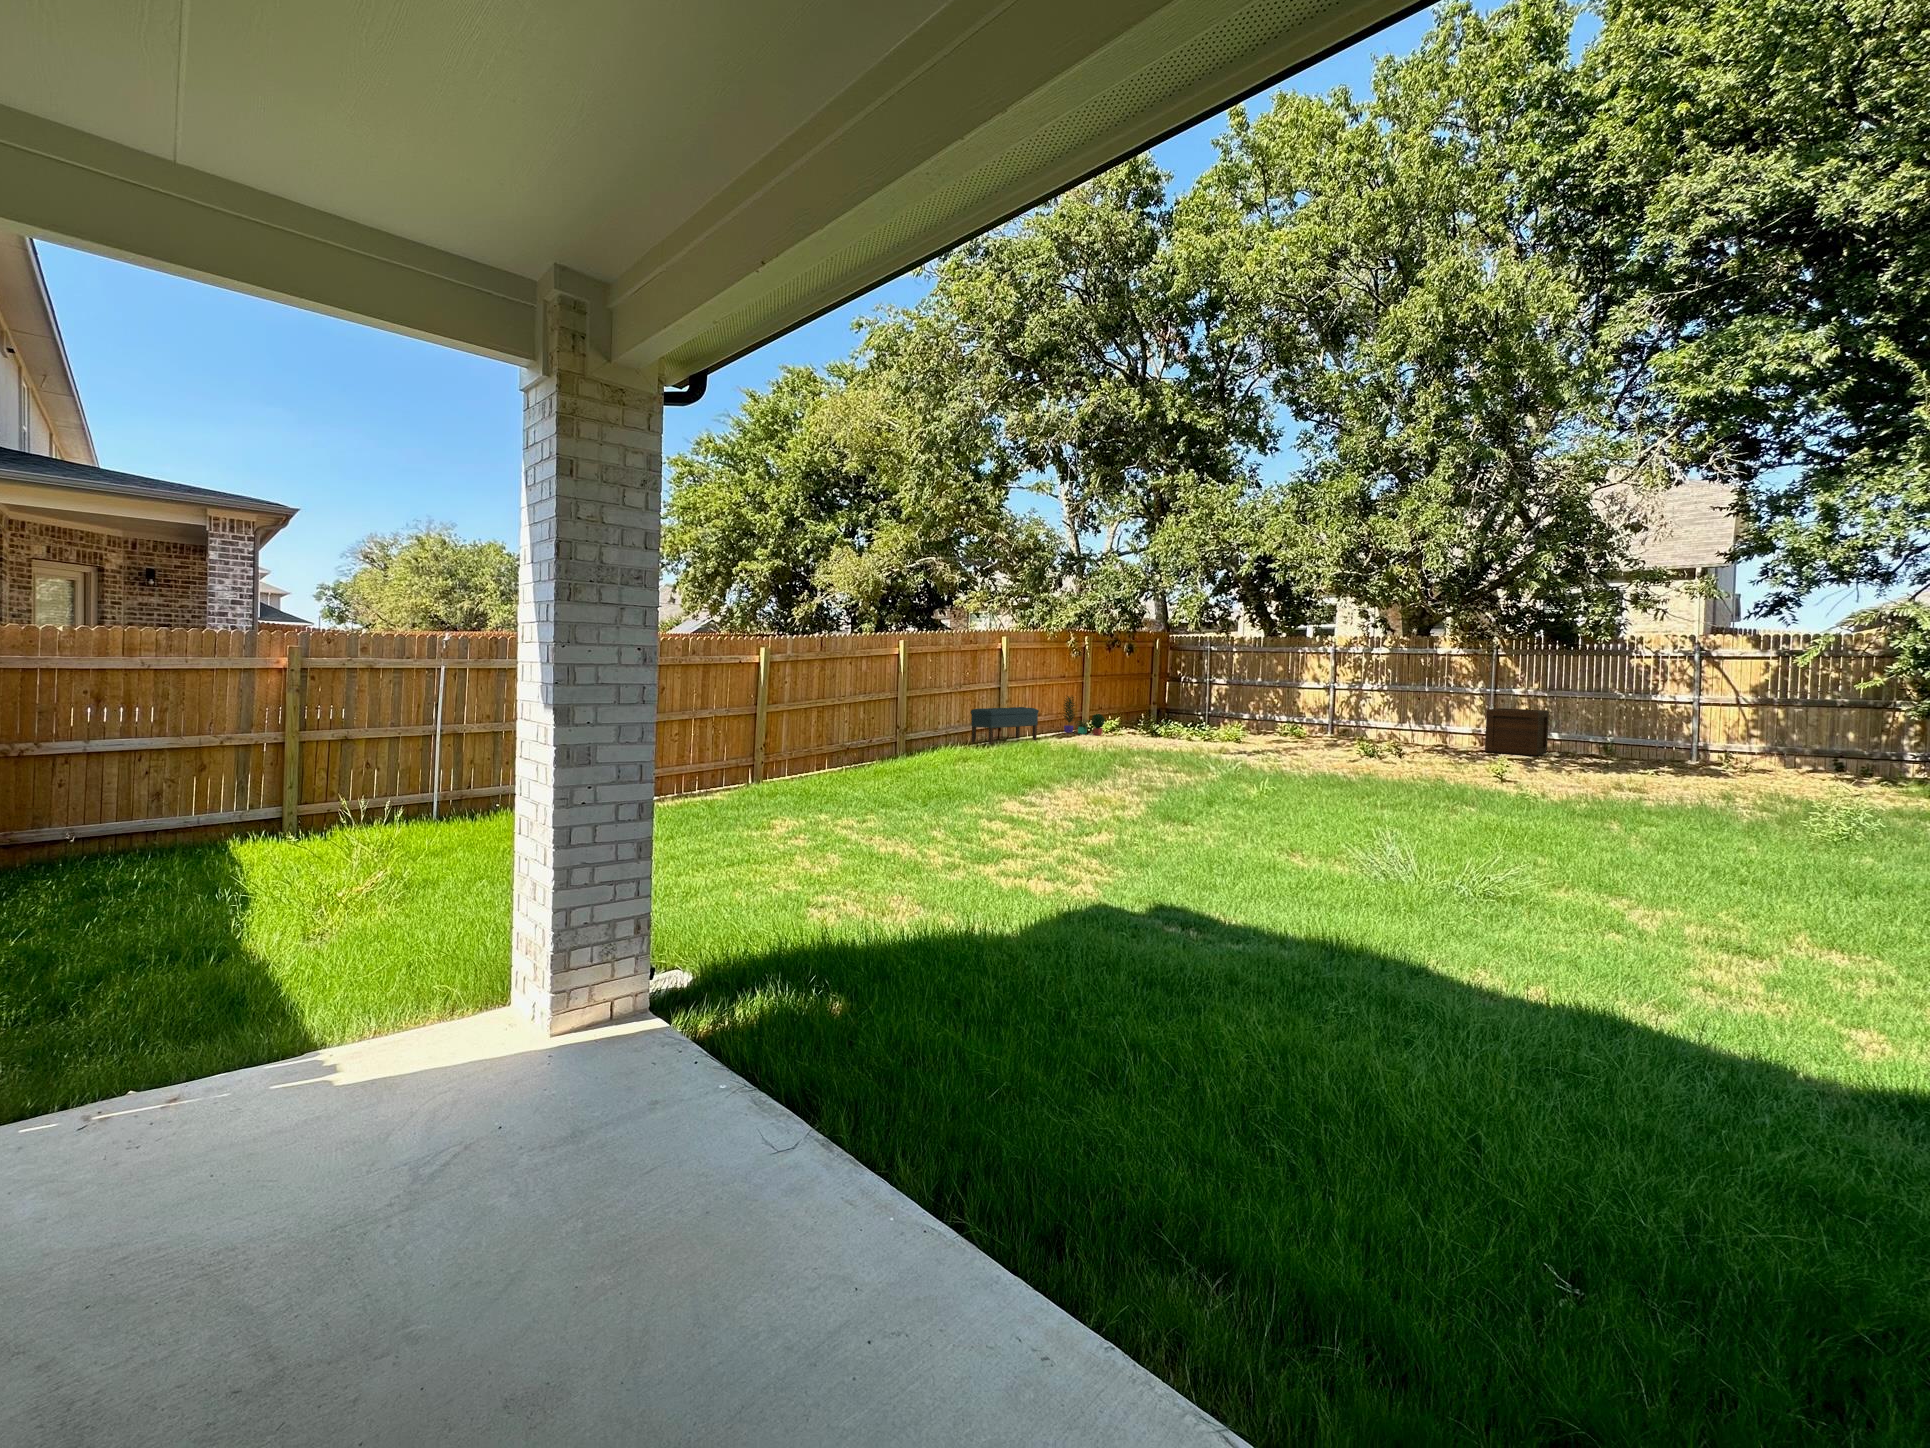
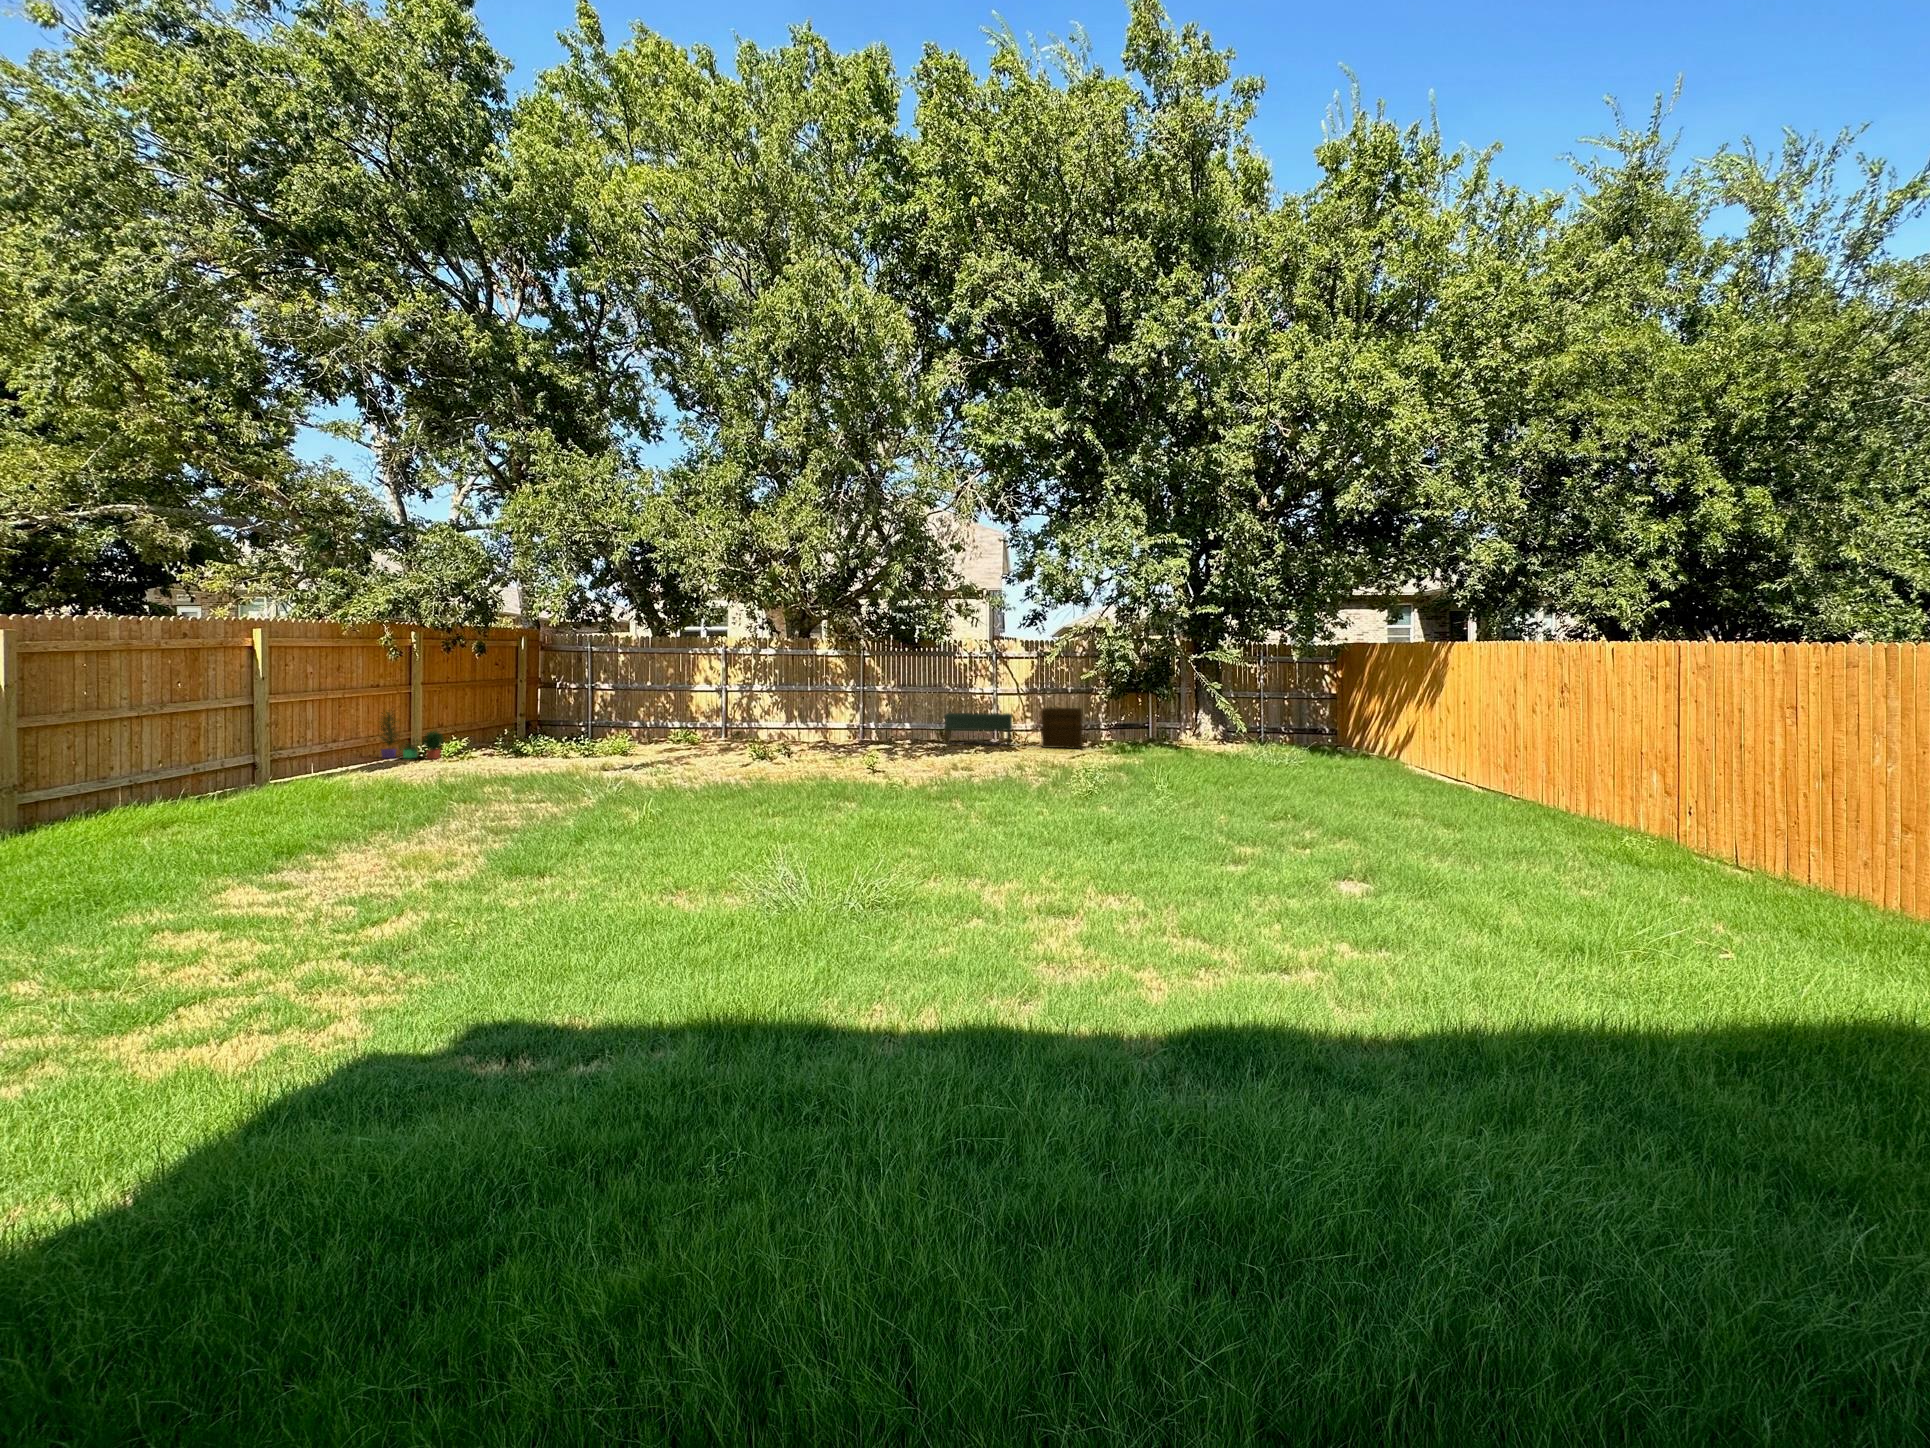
bench: present [971,707,1039,744] -> present [944,713,1013,745]
wooden crate: present [1485,708,1549,756] -> present [1041,708,1082,749]

